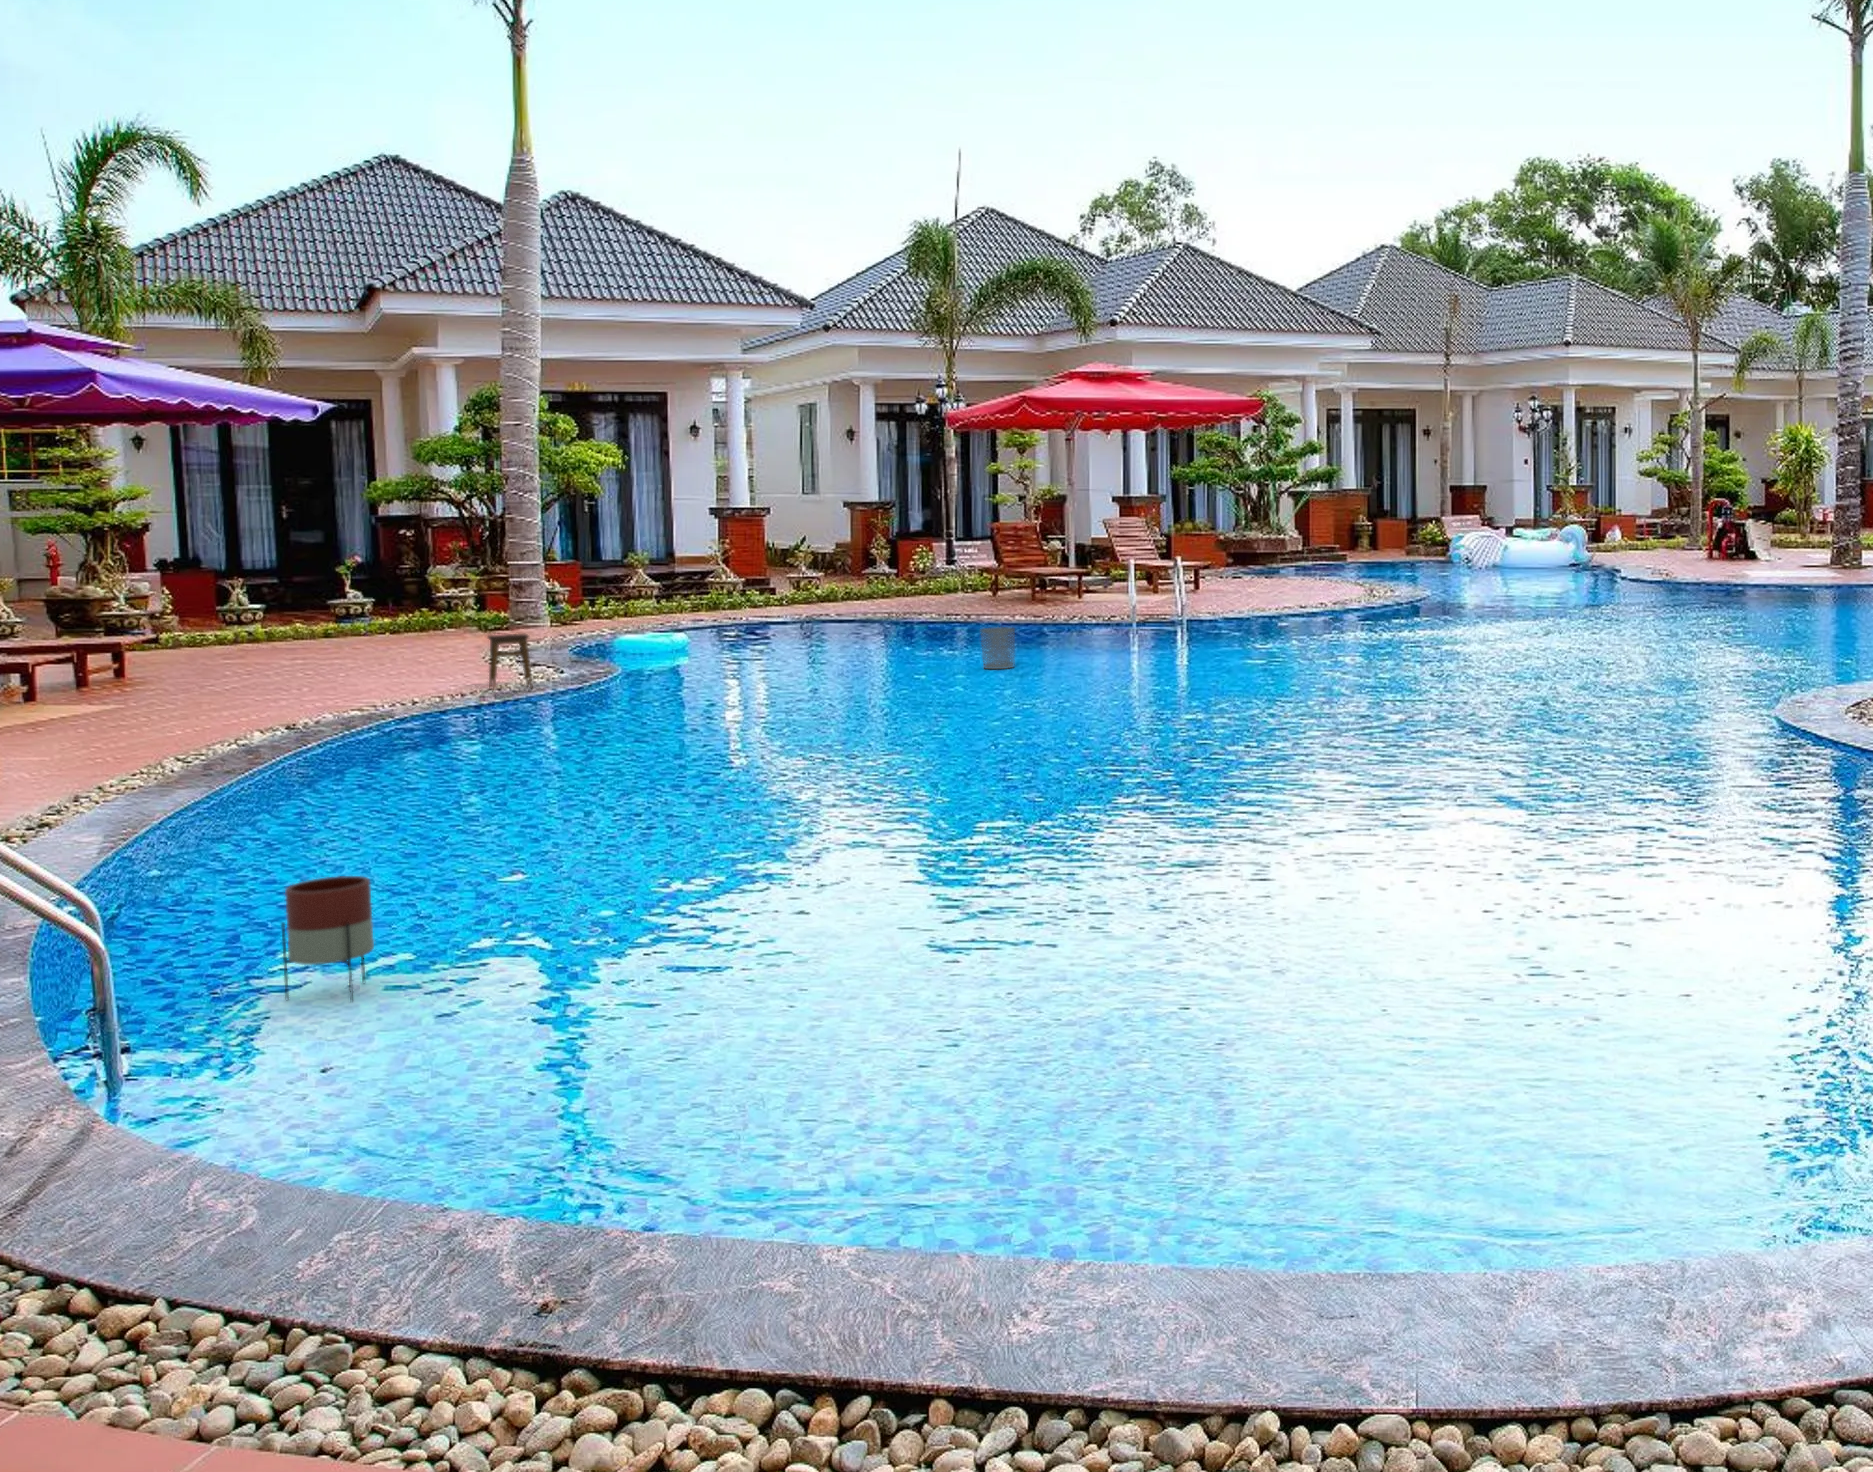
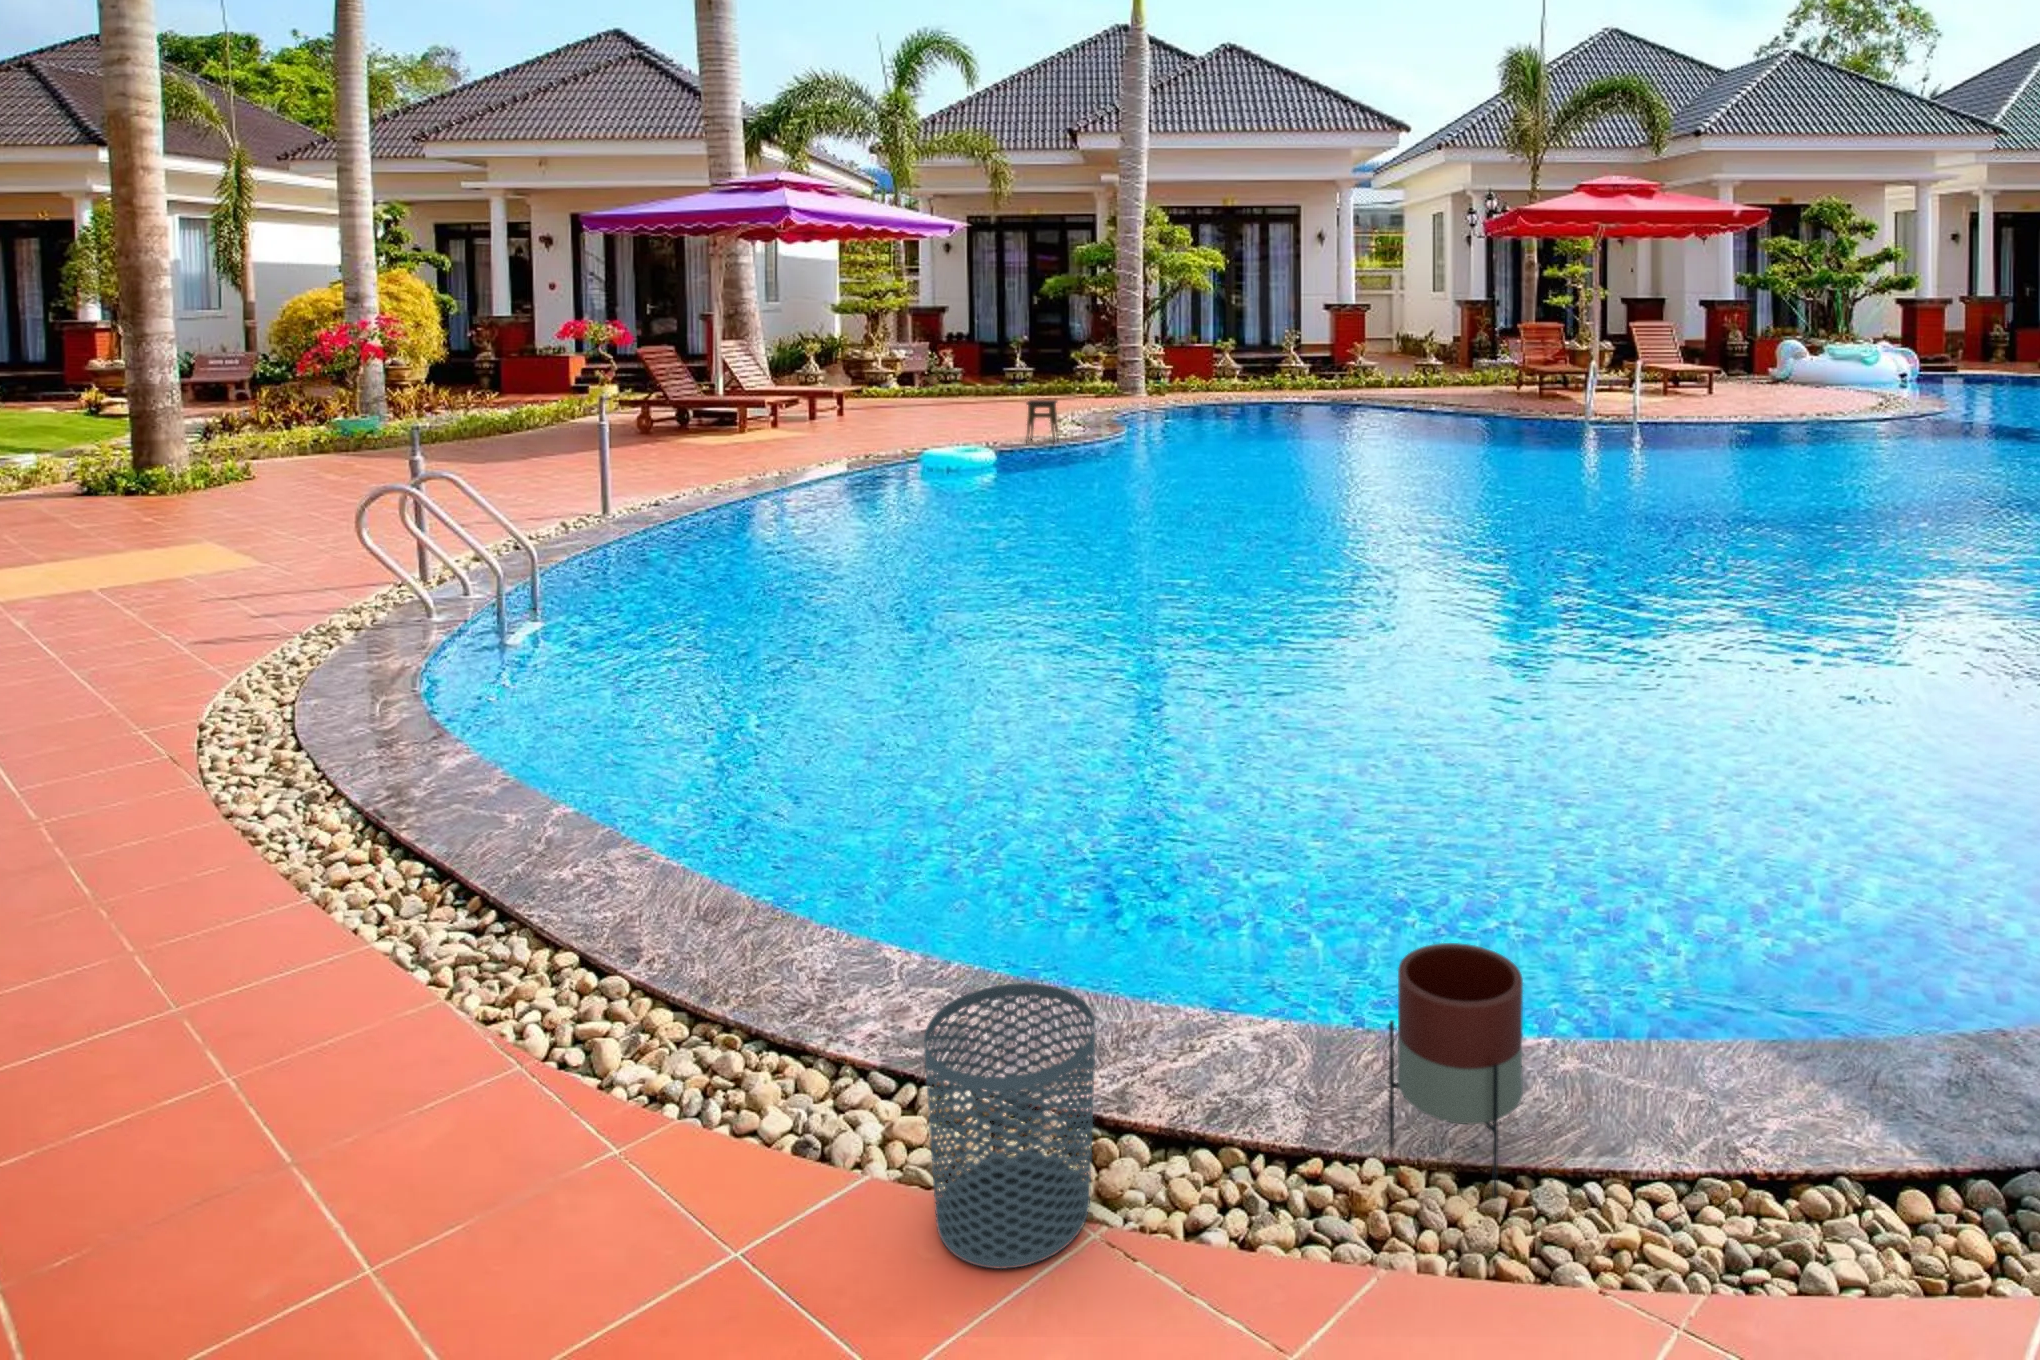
waste bin: present [981,627,1015,669] -> present [924,983,1096,1269]
planter: present [282,876,374,1001] -> present [1389,943,1523,1197]

